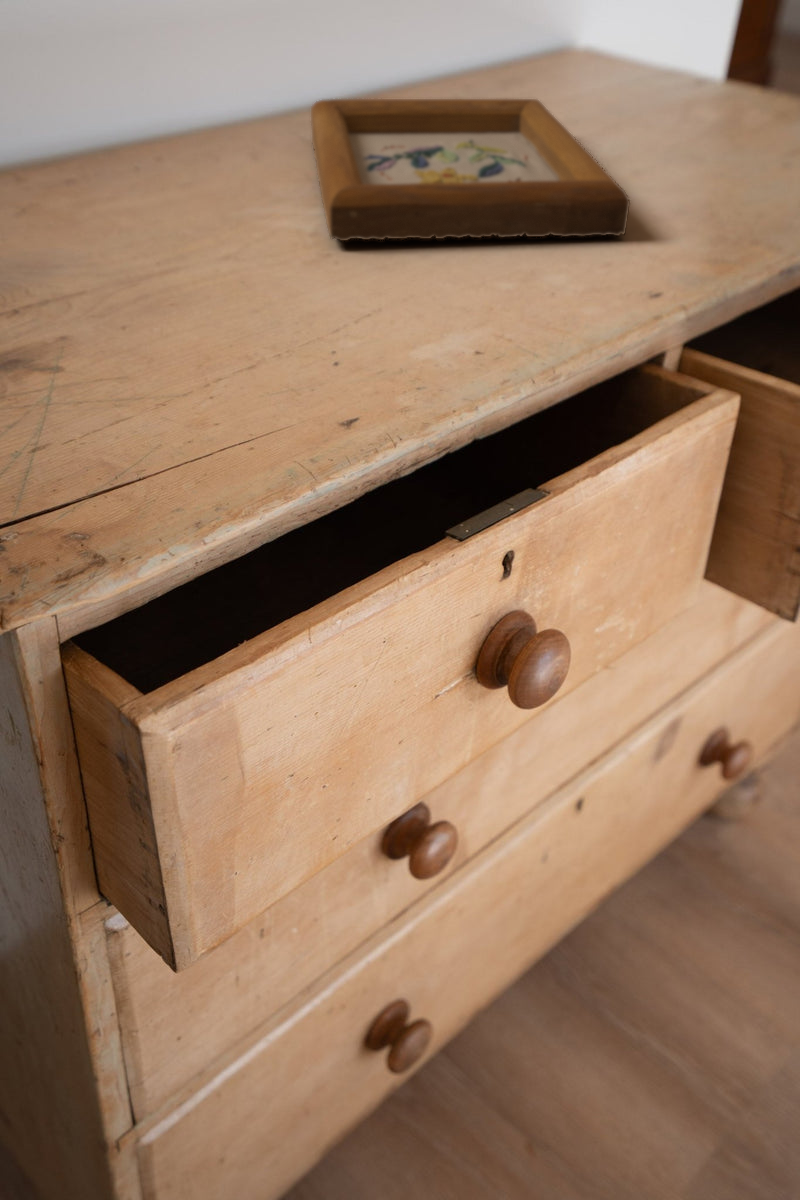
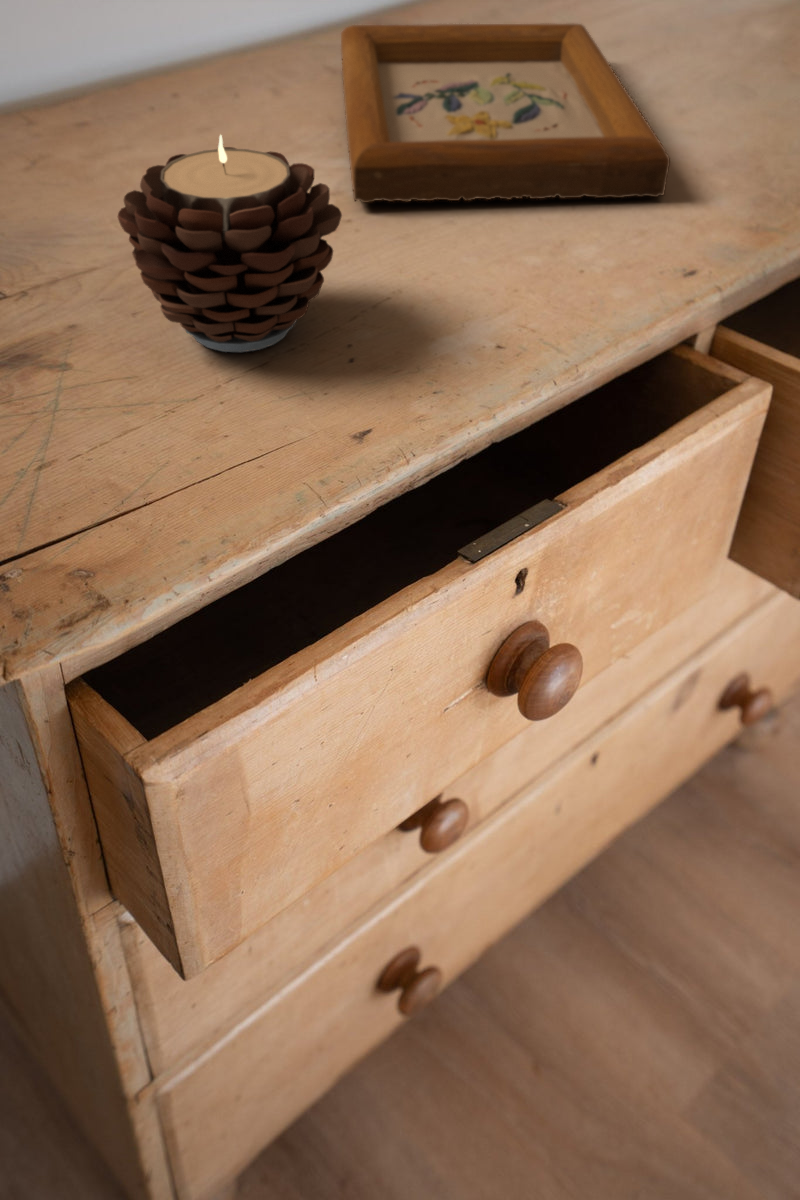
candle: none [108,147,324,359] -> present [118,135,342,352]

